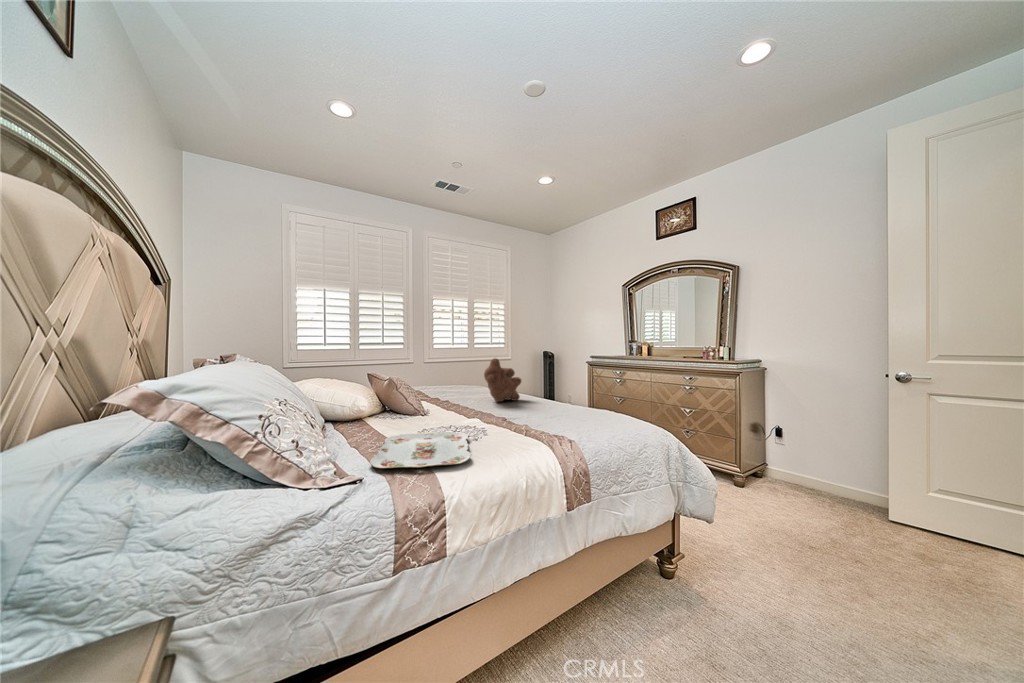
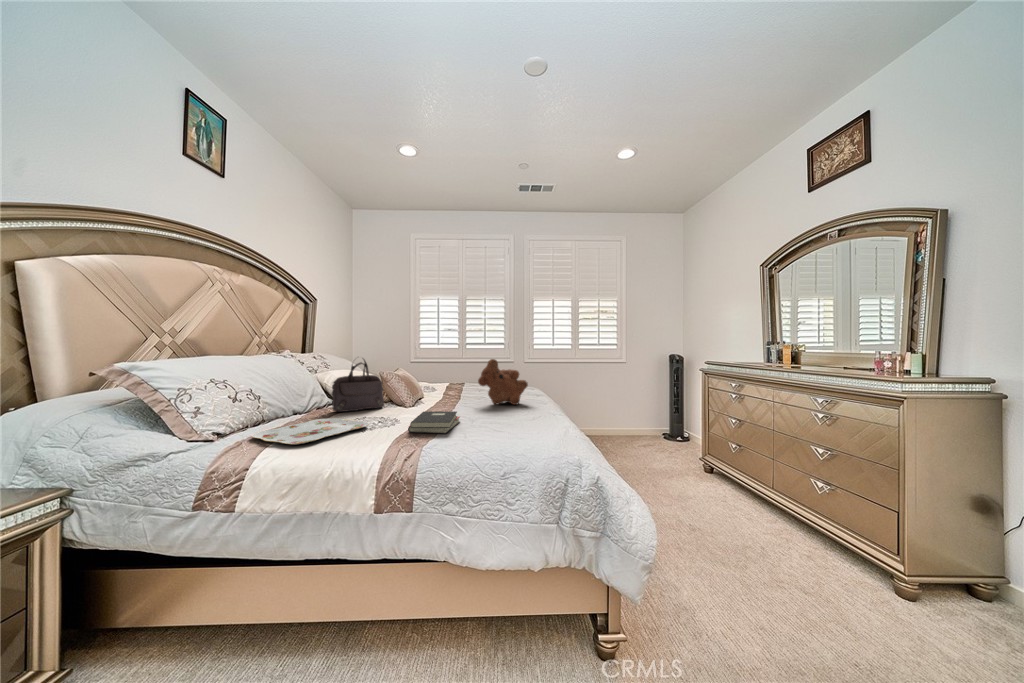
handbag: none [358,360,405,429] -> present [332,359,384,412]
hardback book: none [492,410,550,434] -> present [408,411,460,434]

